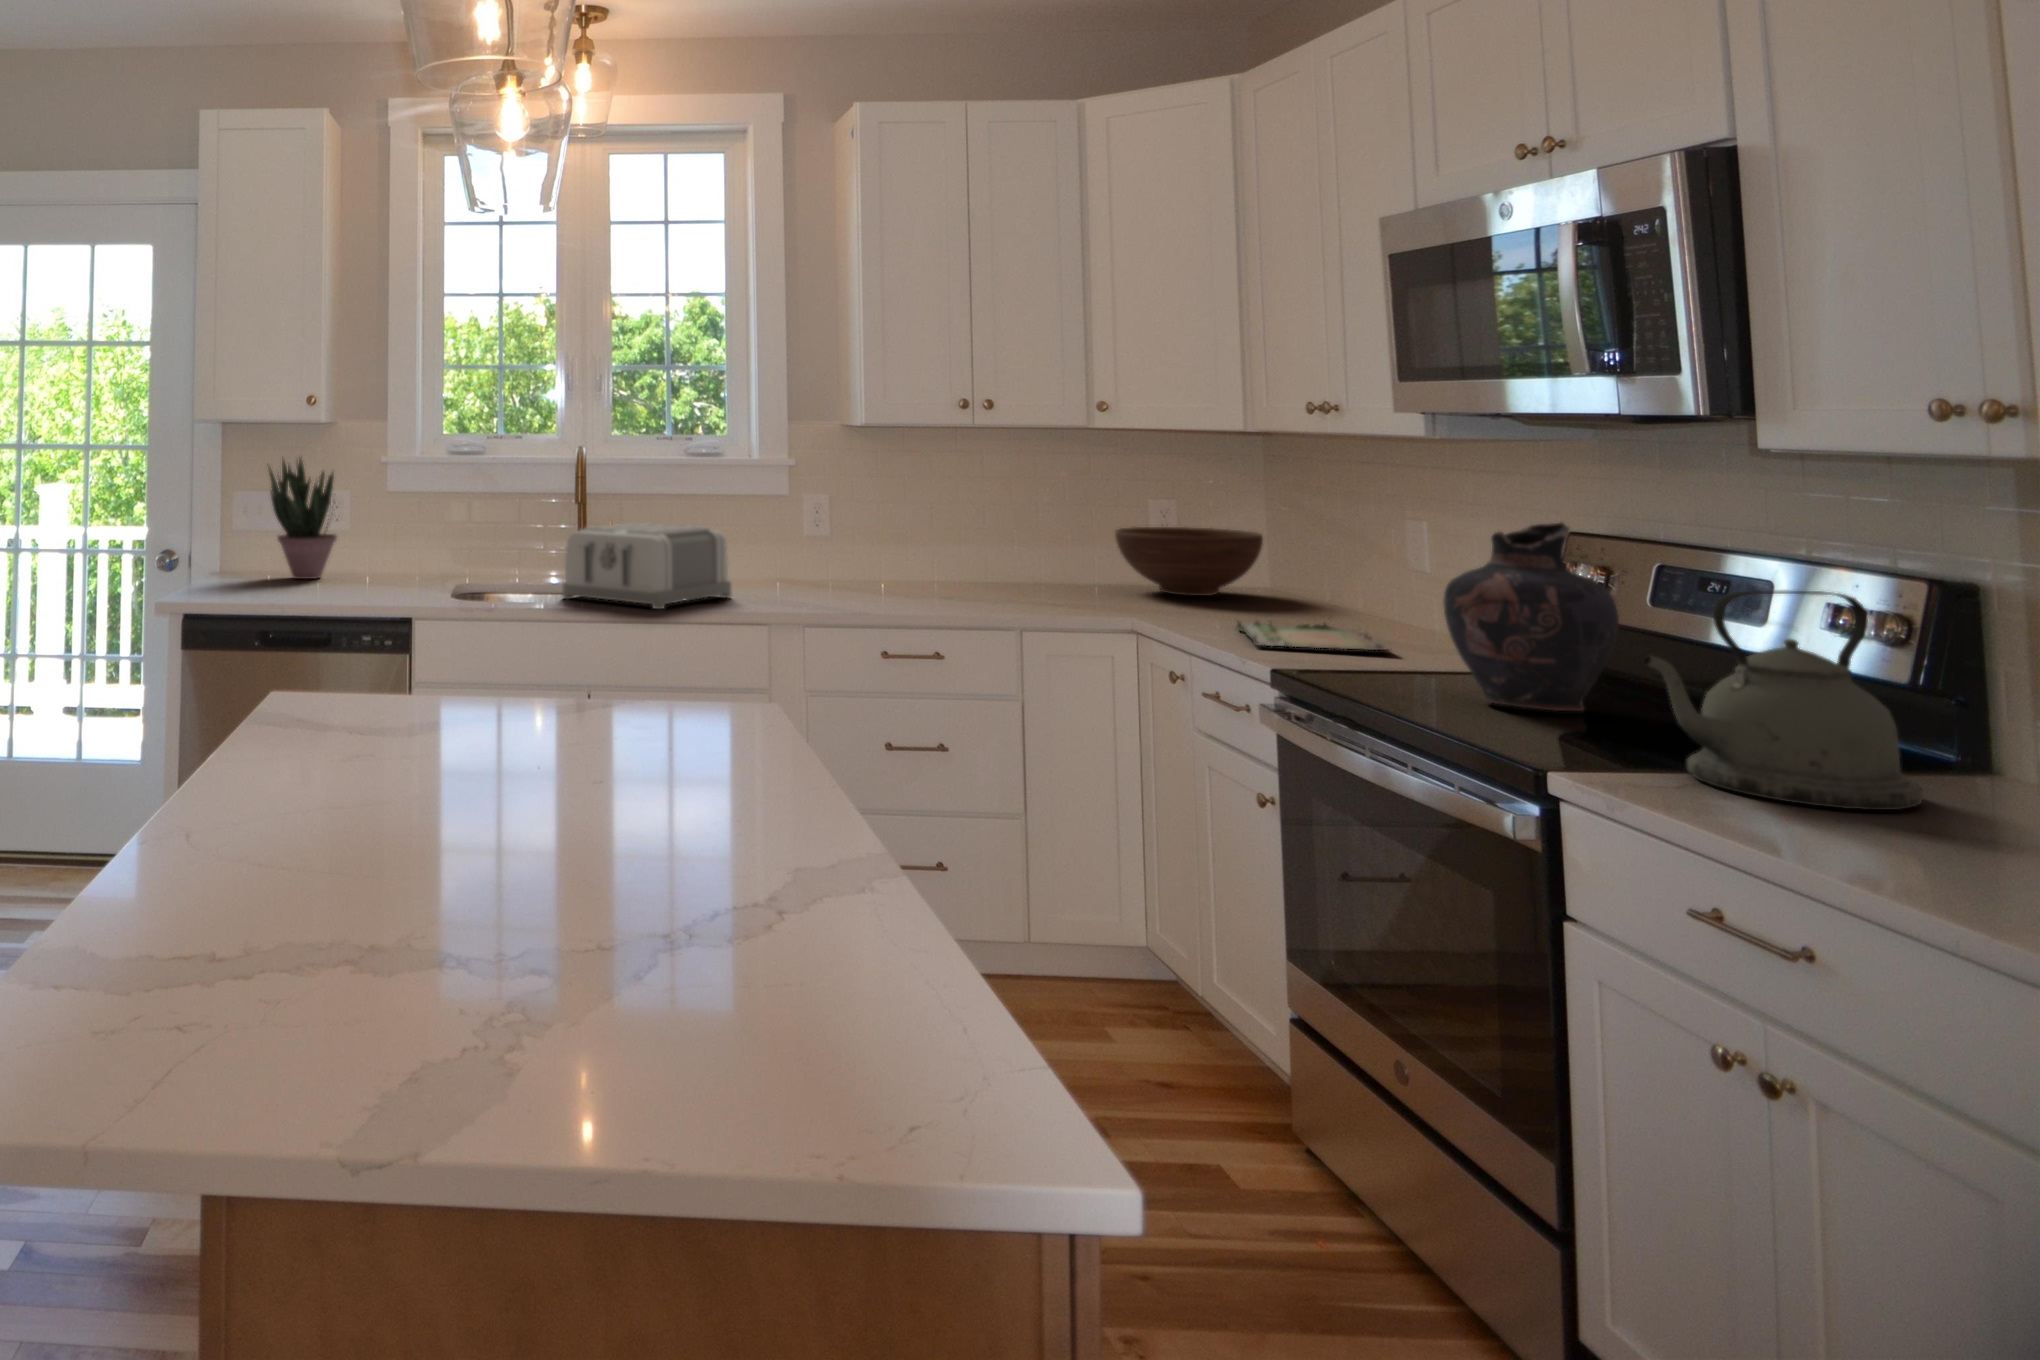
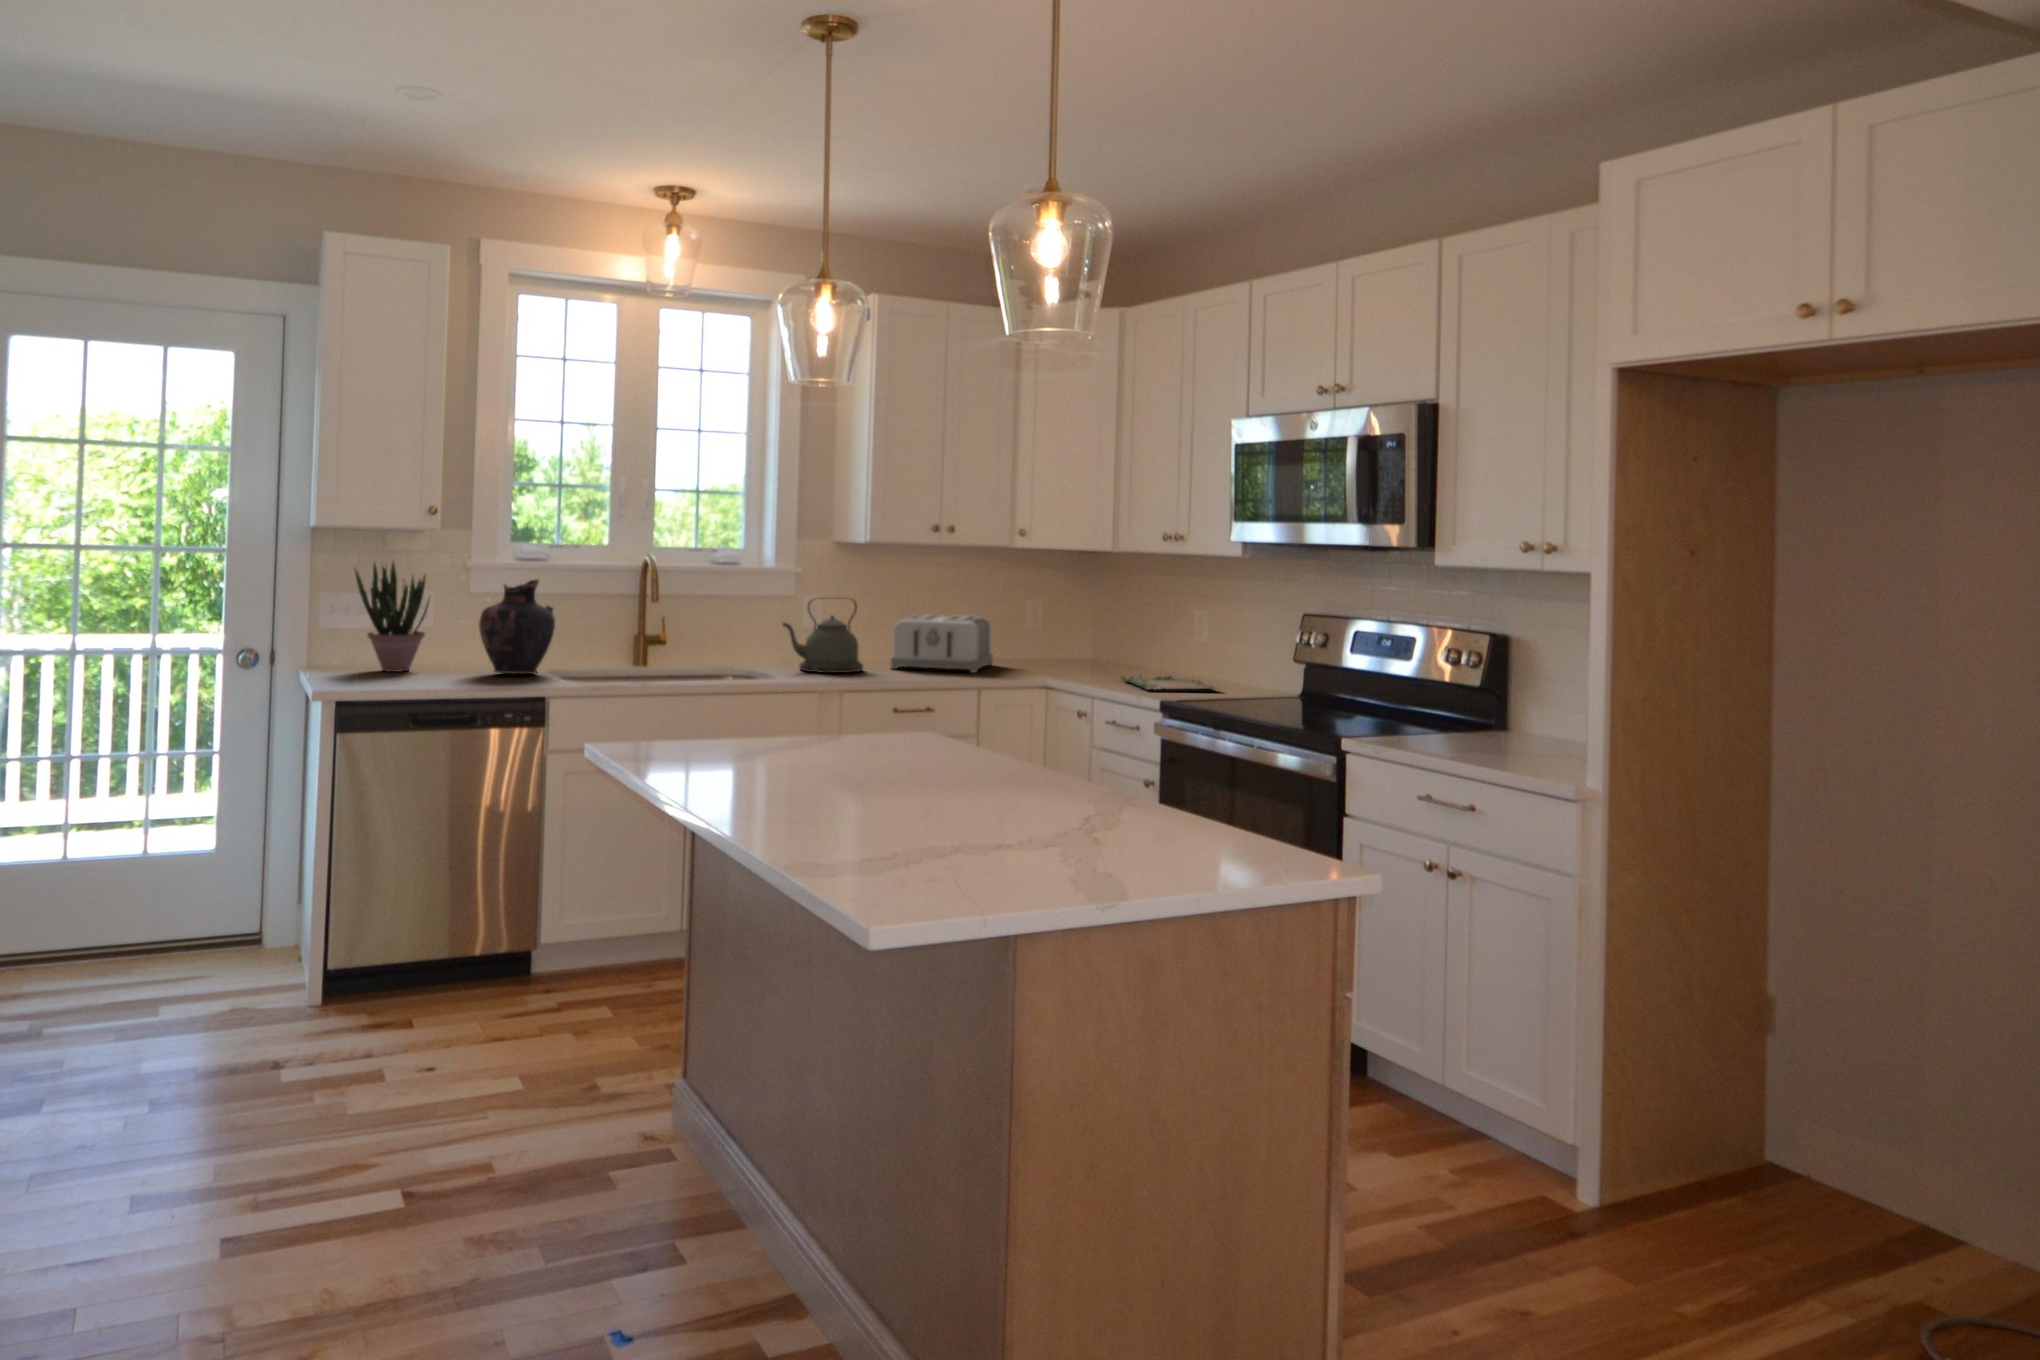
toaster: present [562,523,731,609] -> present [891,614,993,672]
vase: present [1444,523,1619,711] -> present [479,580,555,674]
fruit bowl: present [1115,527,1263,596] -> none [1023,617,1116,663]
kettle: present [1644,590,1923,810] -> present [783,598,863,673]

